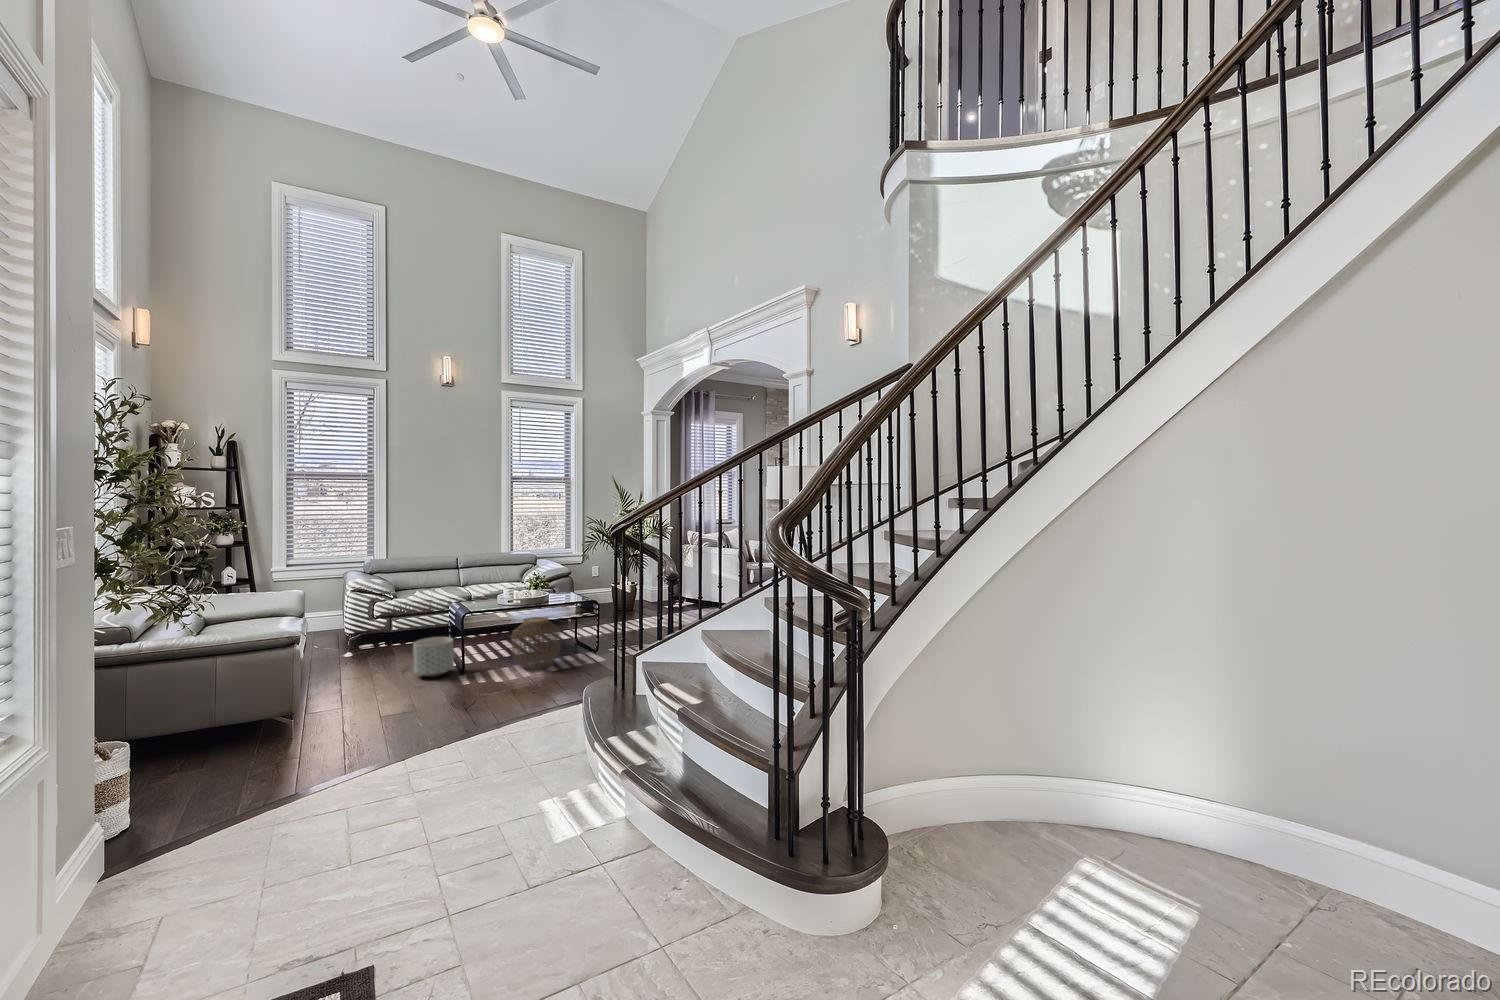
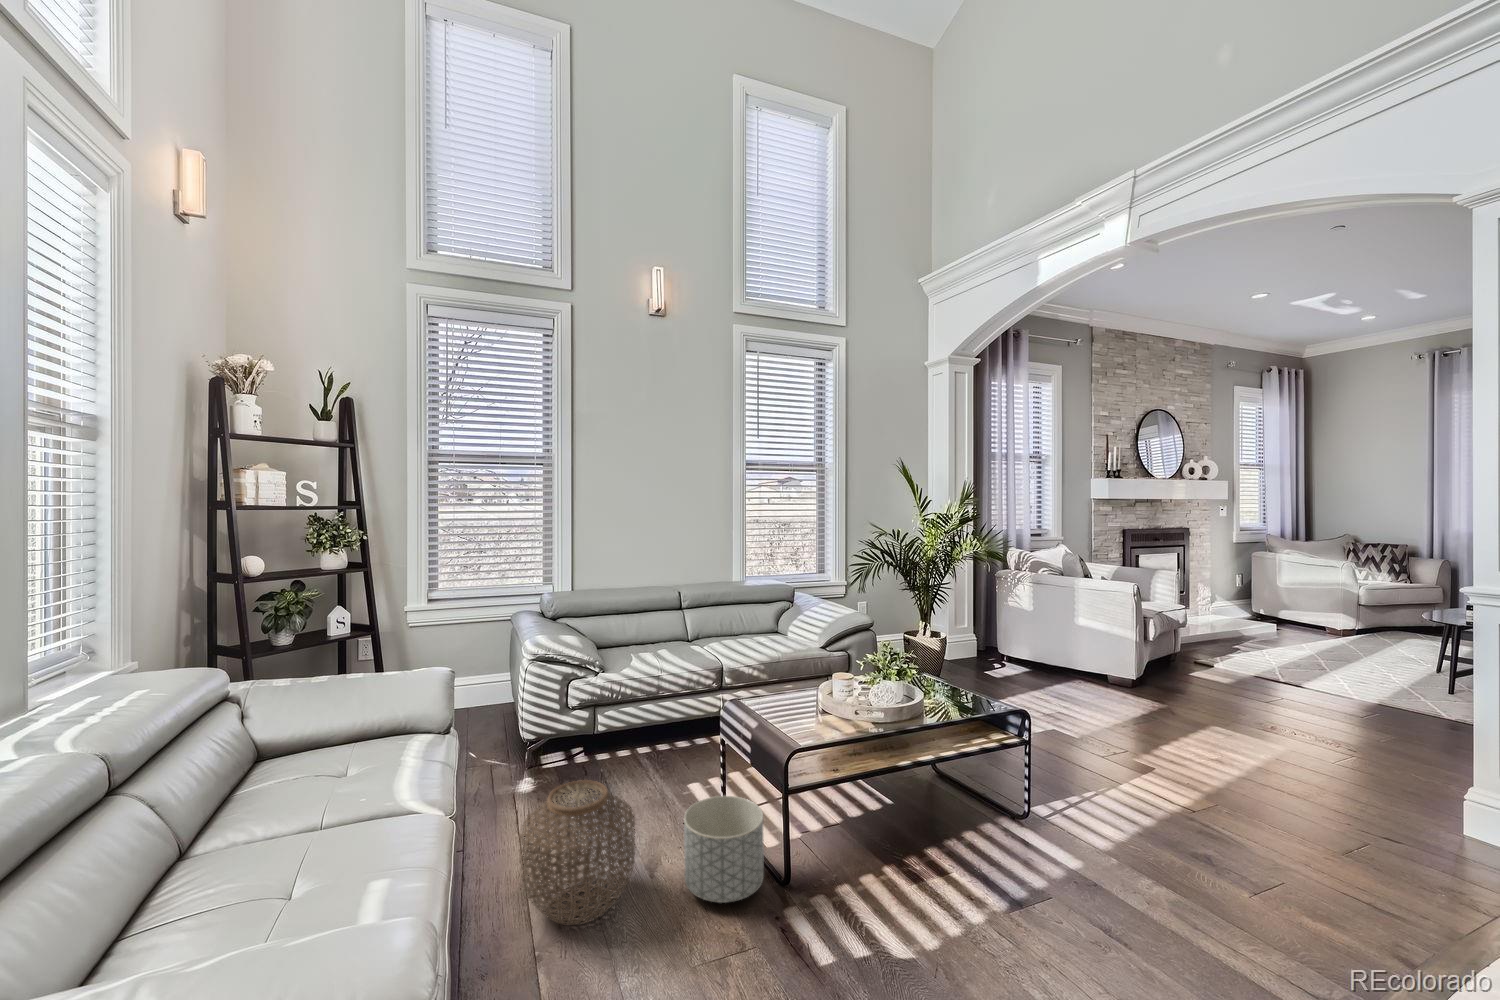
woven basket: present [511,617,560,670] -> present [520,780,635,925]

